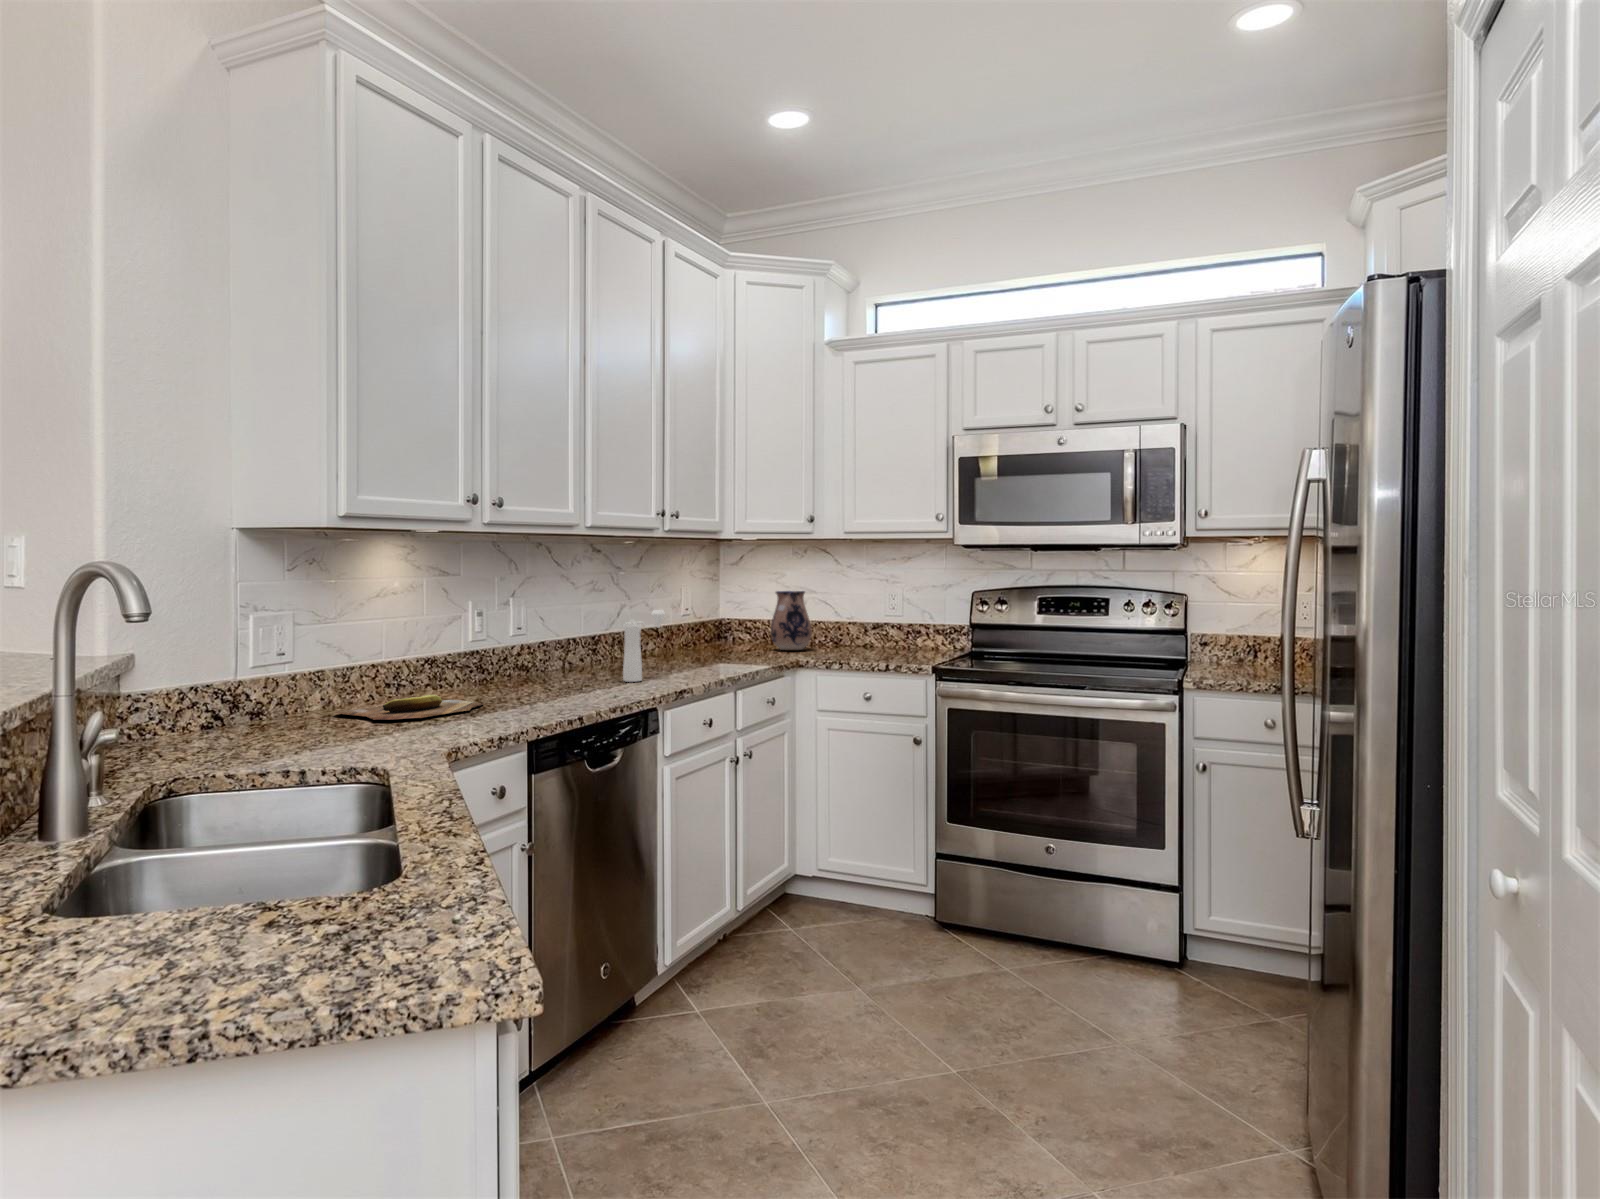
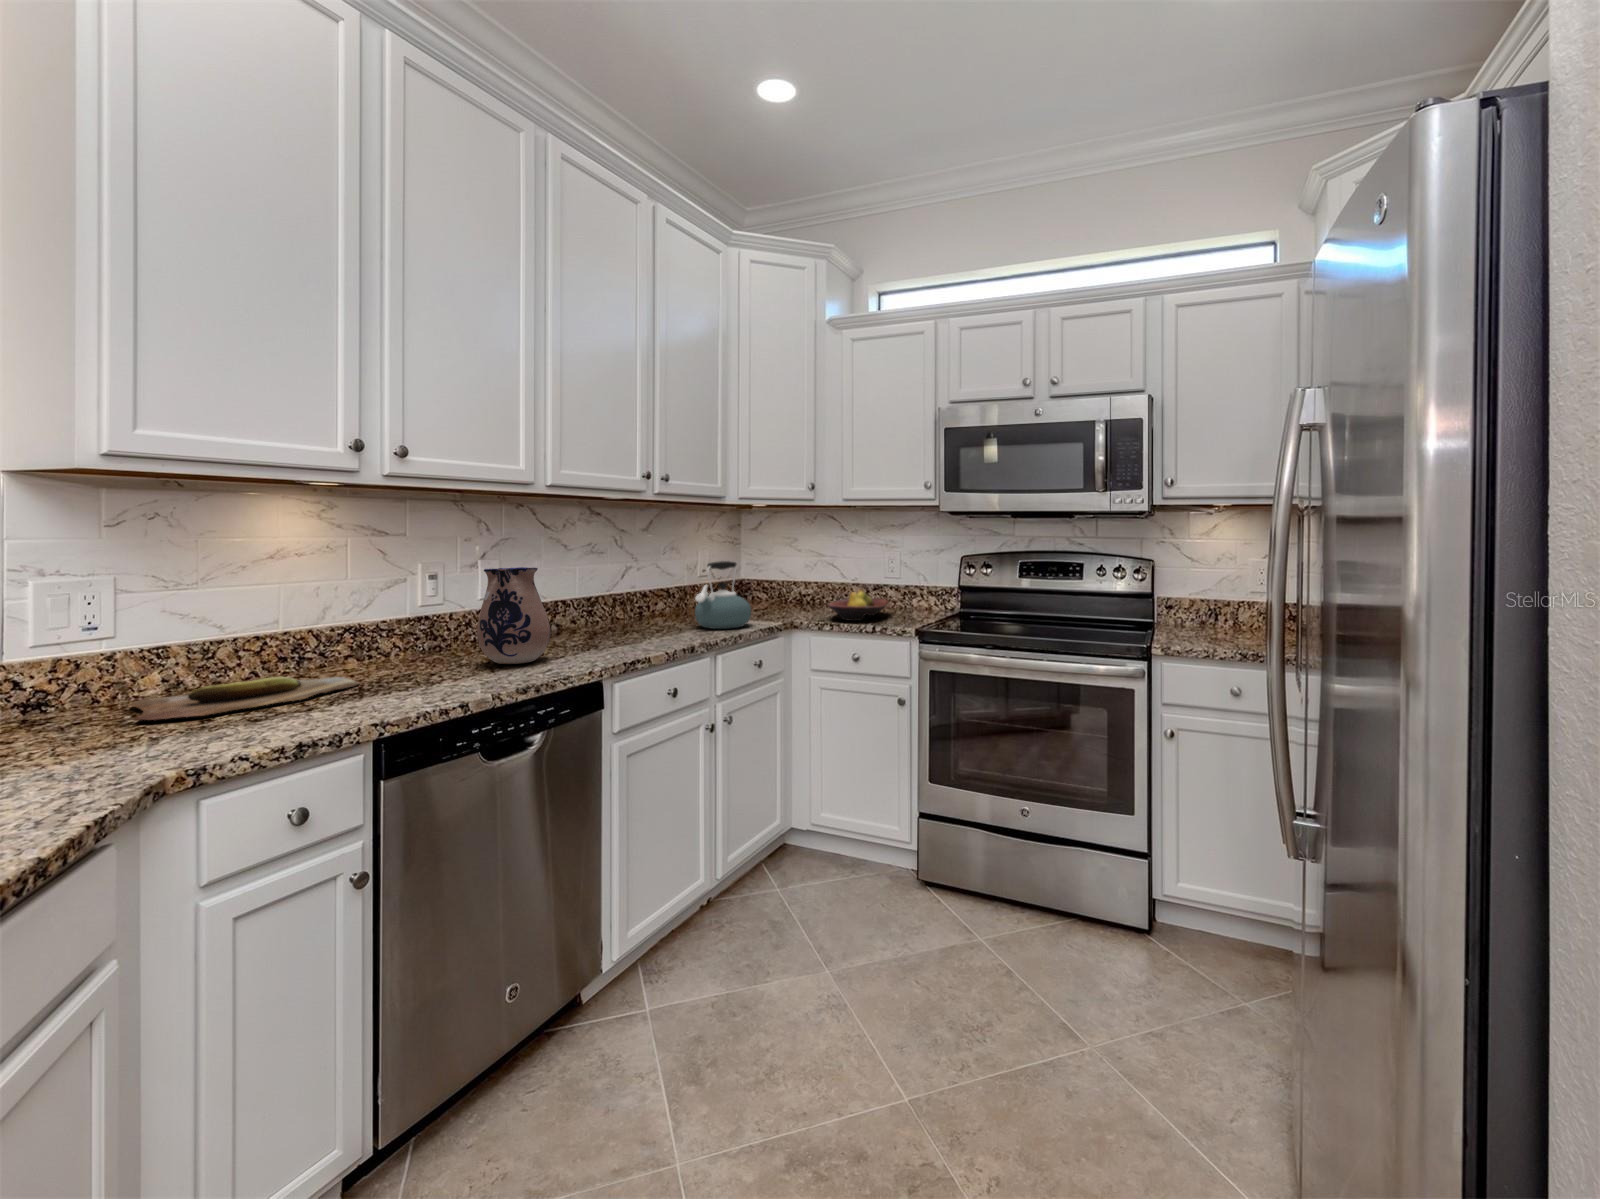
ceramic pitcher: present [770,591,812,650] -> present [477,567,551,664]
kettle: none [704,599,762,667] -> present [695,561,751,629]
pepper mill: present [623,610,665,682] -> none [580,572,633,649]
fruit bowl: none [834,629,895,661] -> present [828,590,889,621]

